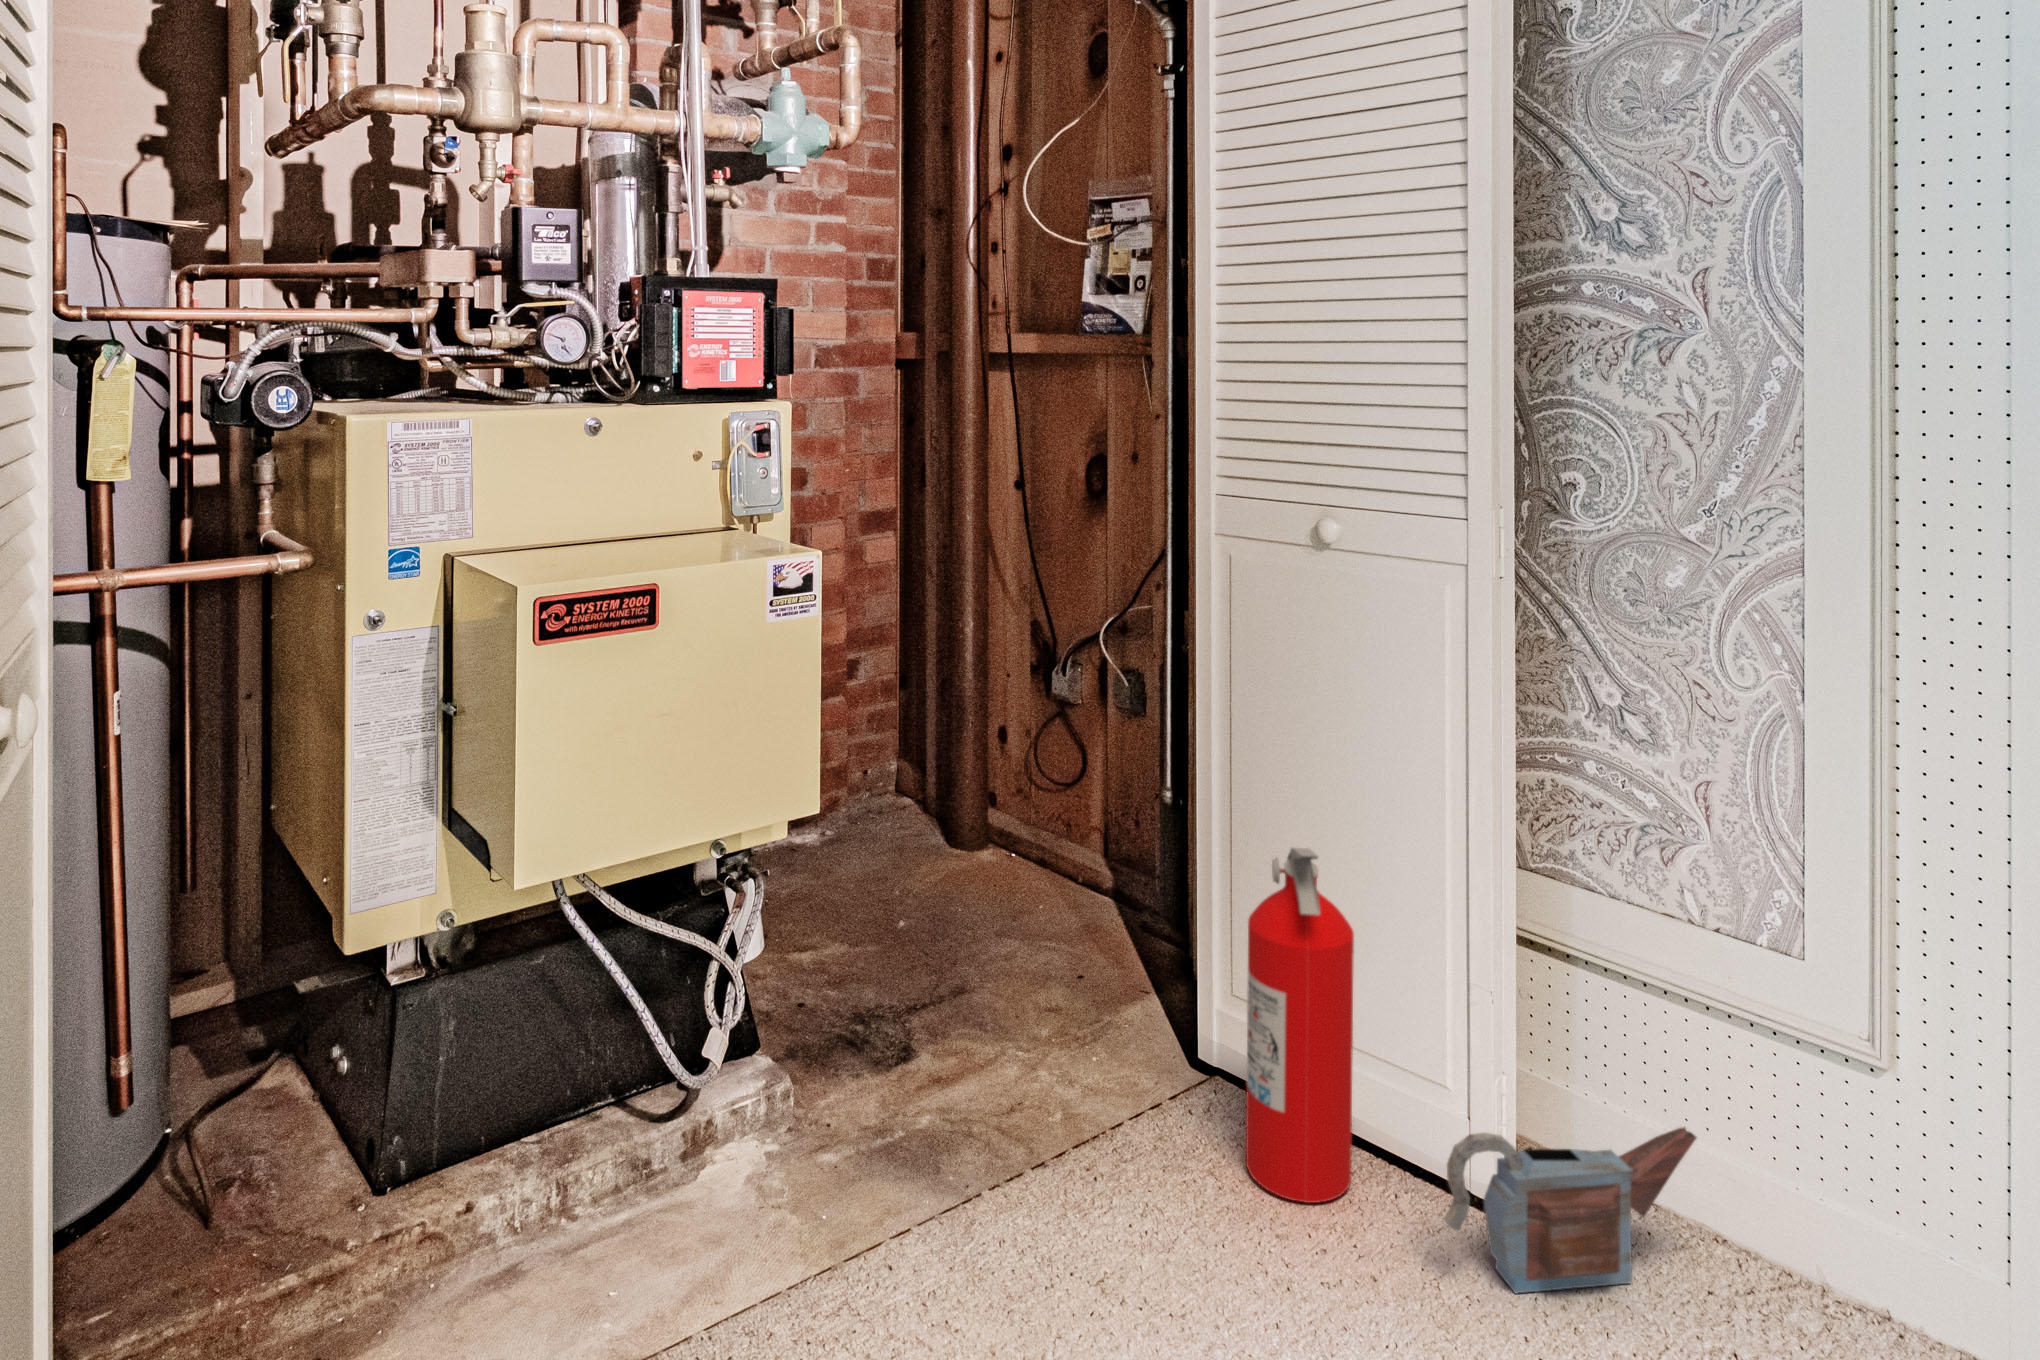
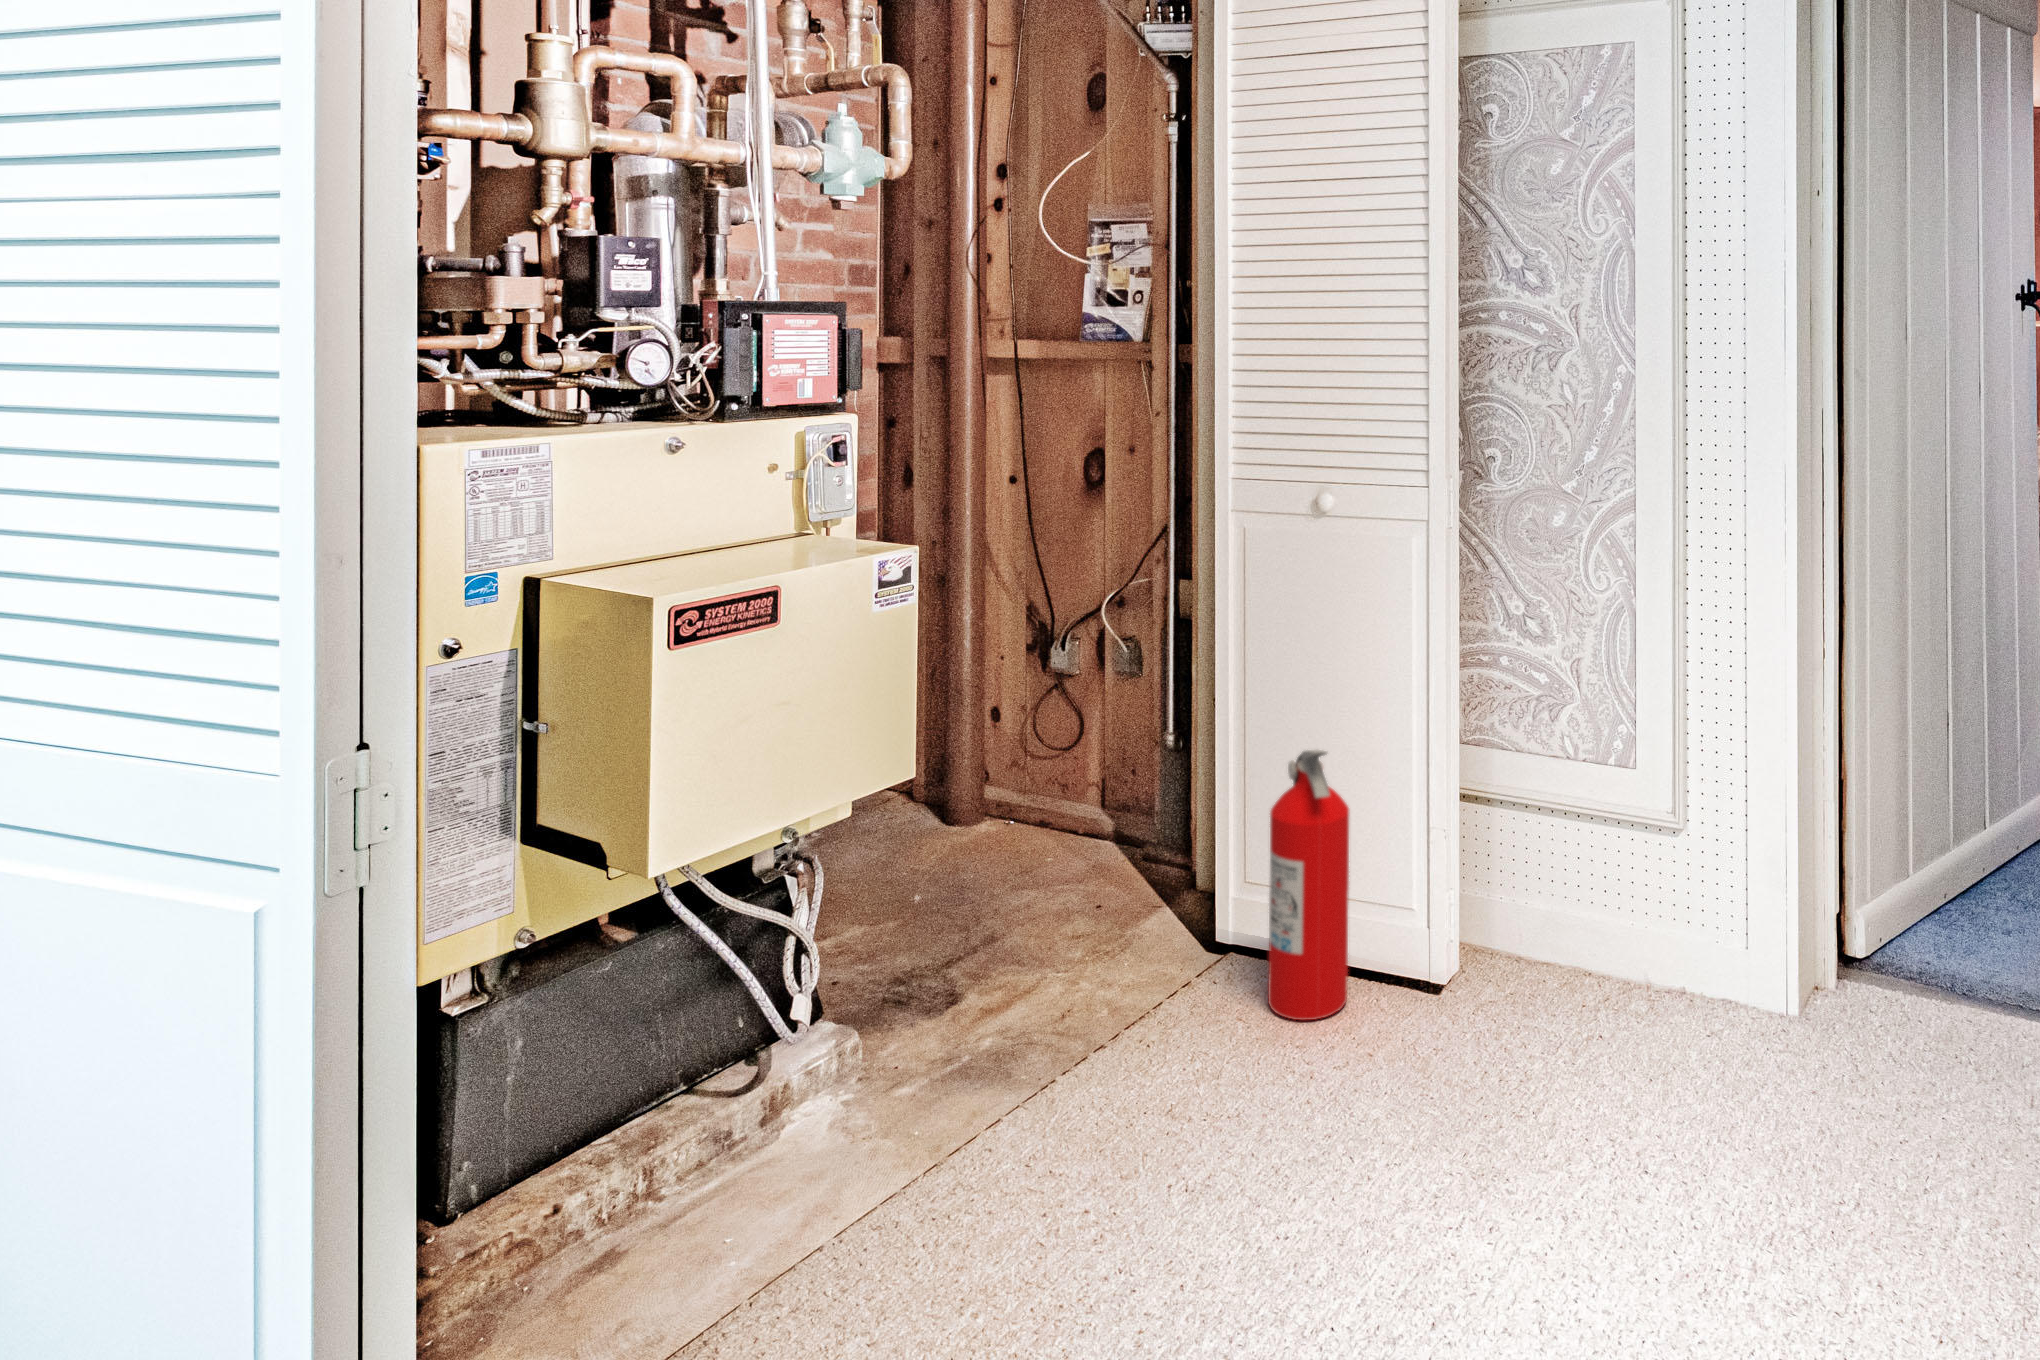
watering can: present [1444,1127,1696,1293] -> none [1421,898,1575,1037]

